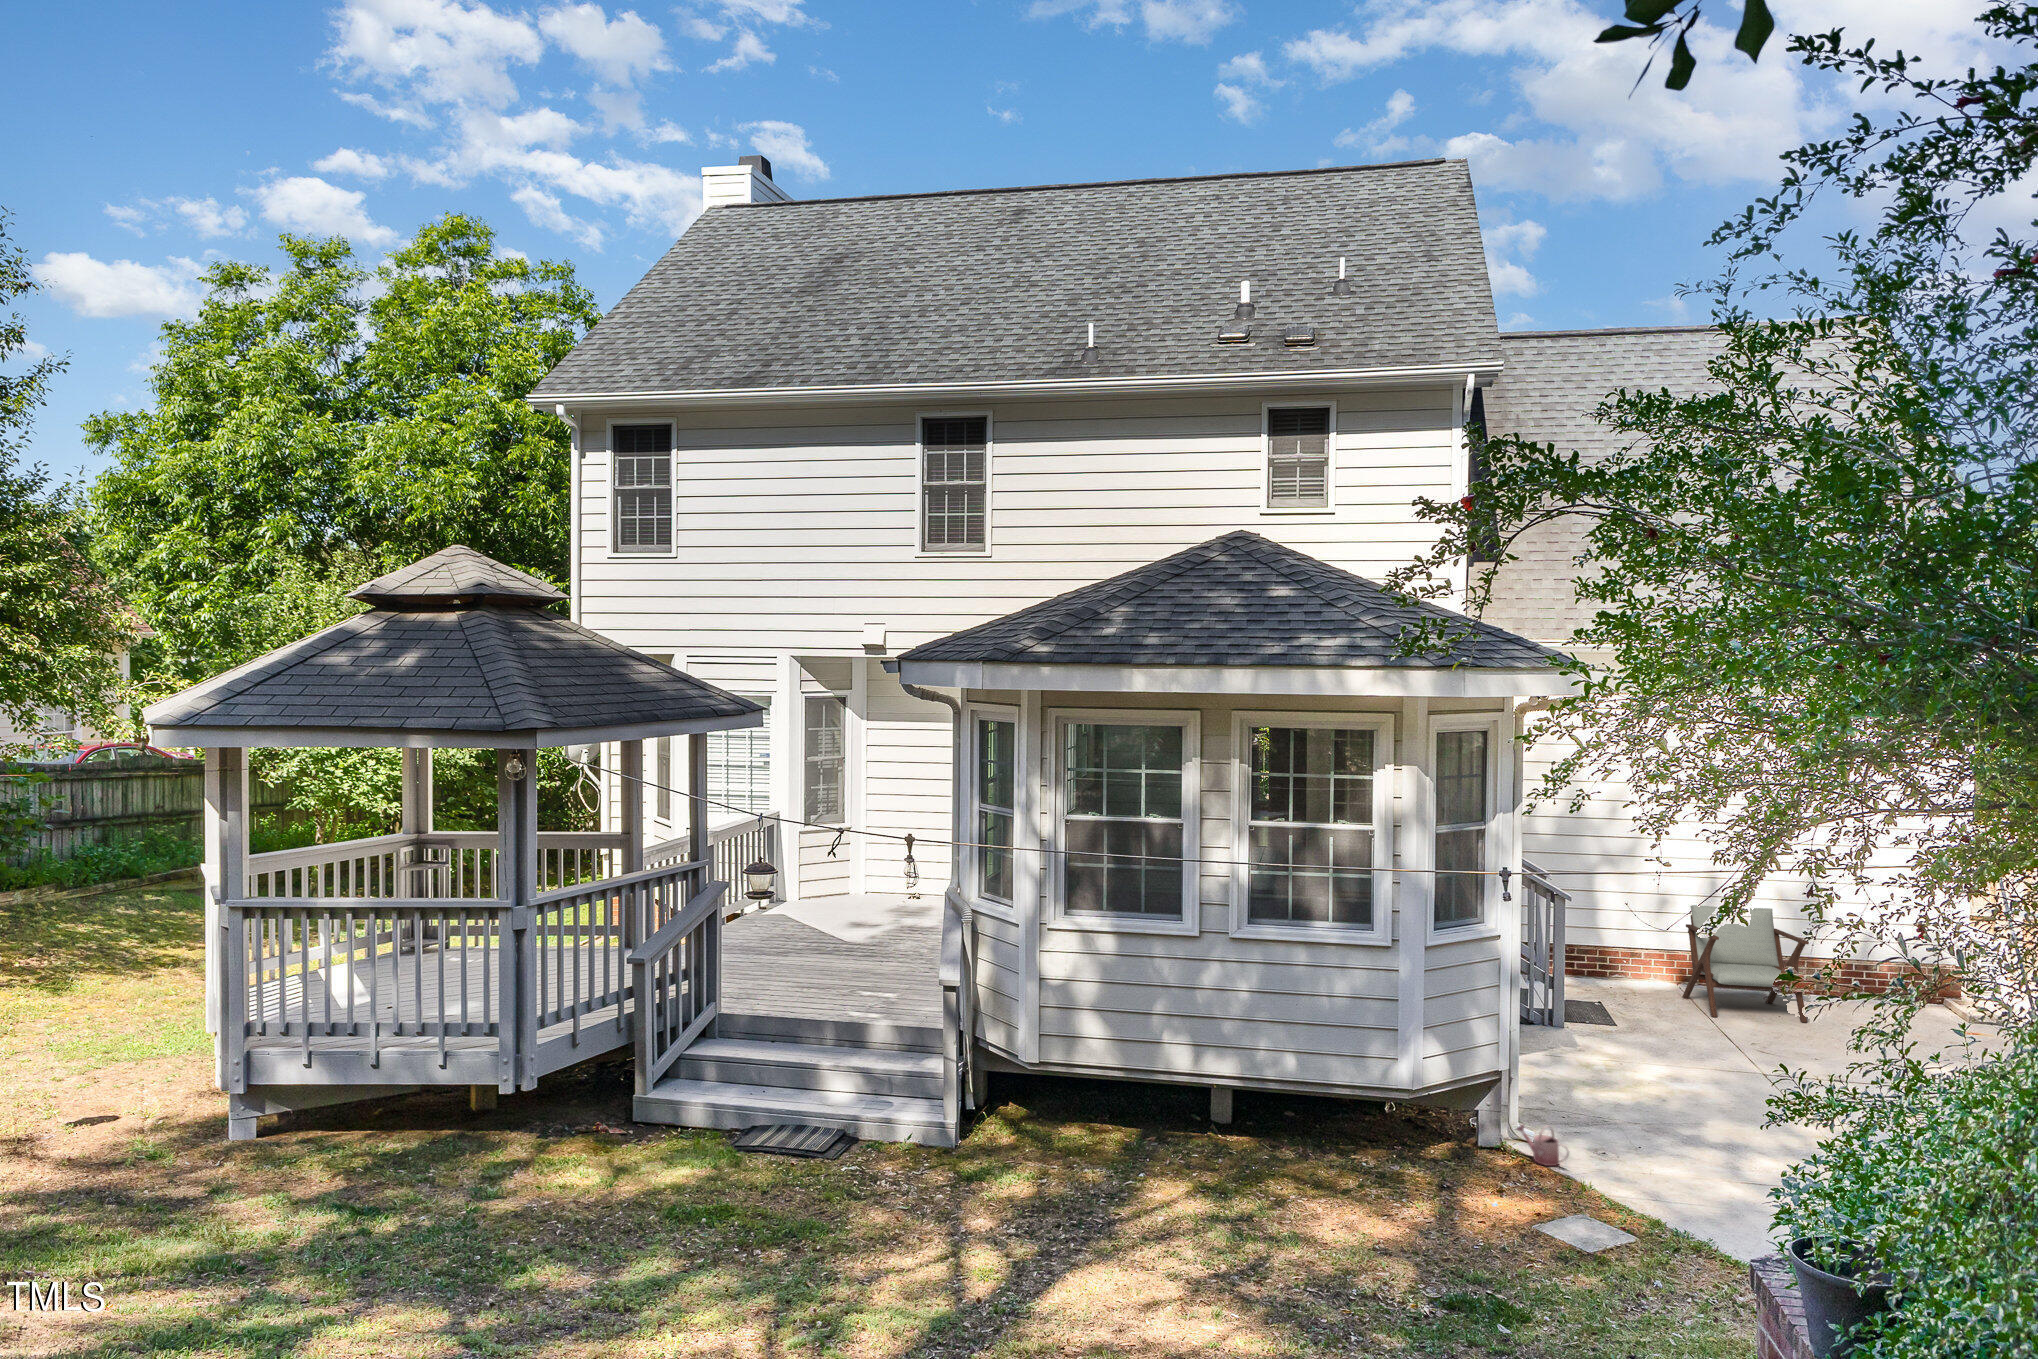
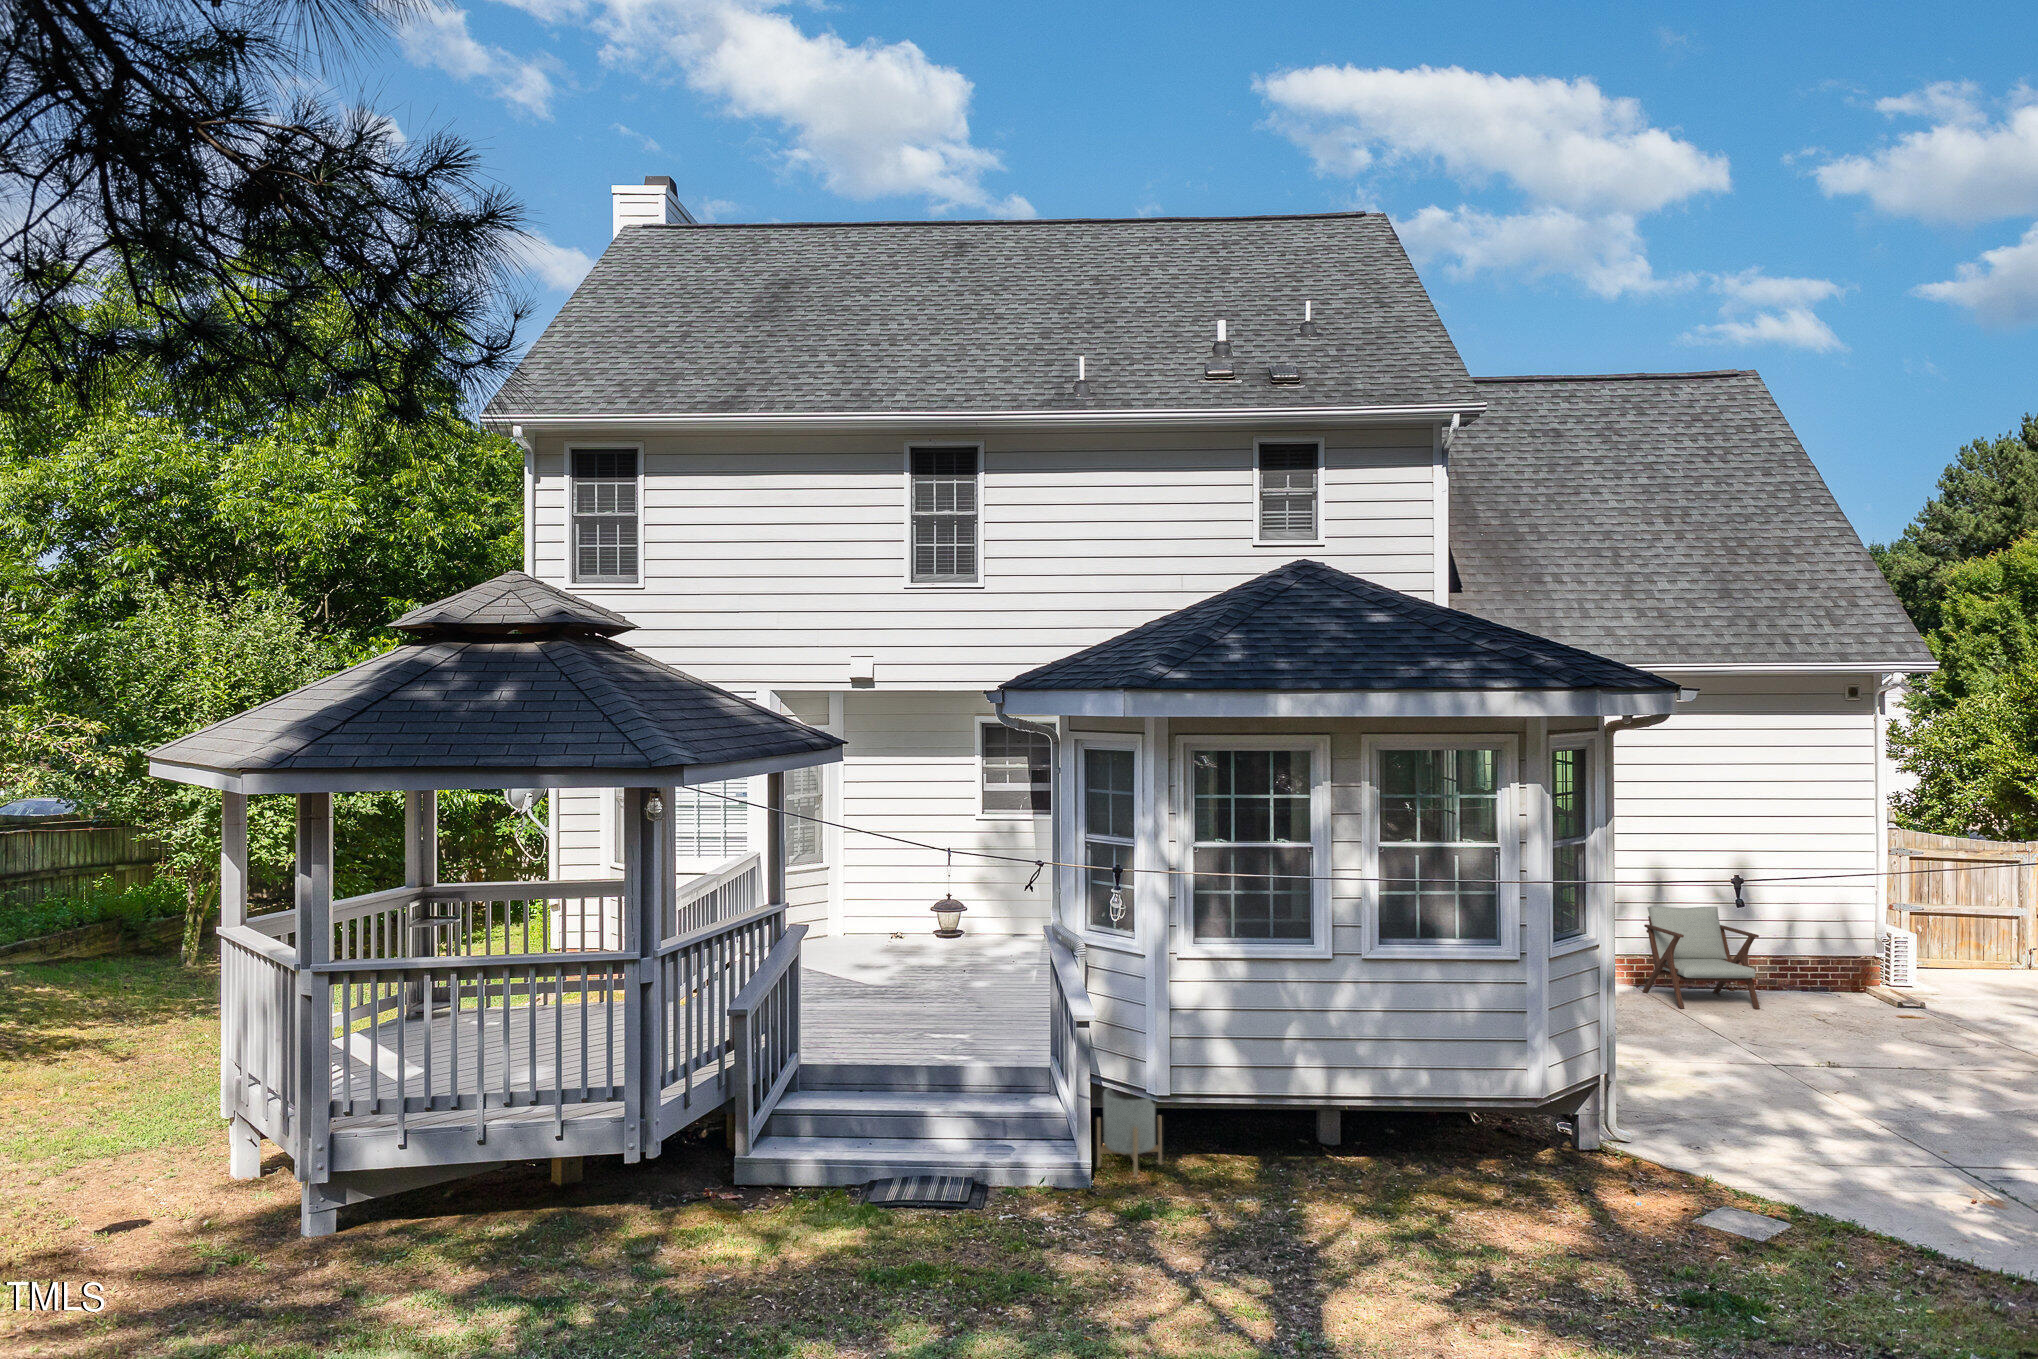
planter: none [966,1053,1032,1143] -> present [1097,1088,1162,1178]
watering can: present [1516,1125,1569,1166] -> none [1612,1119,1670,1158]

